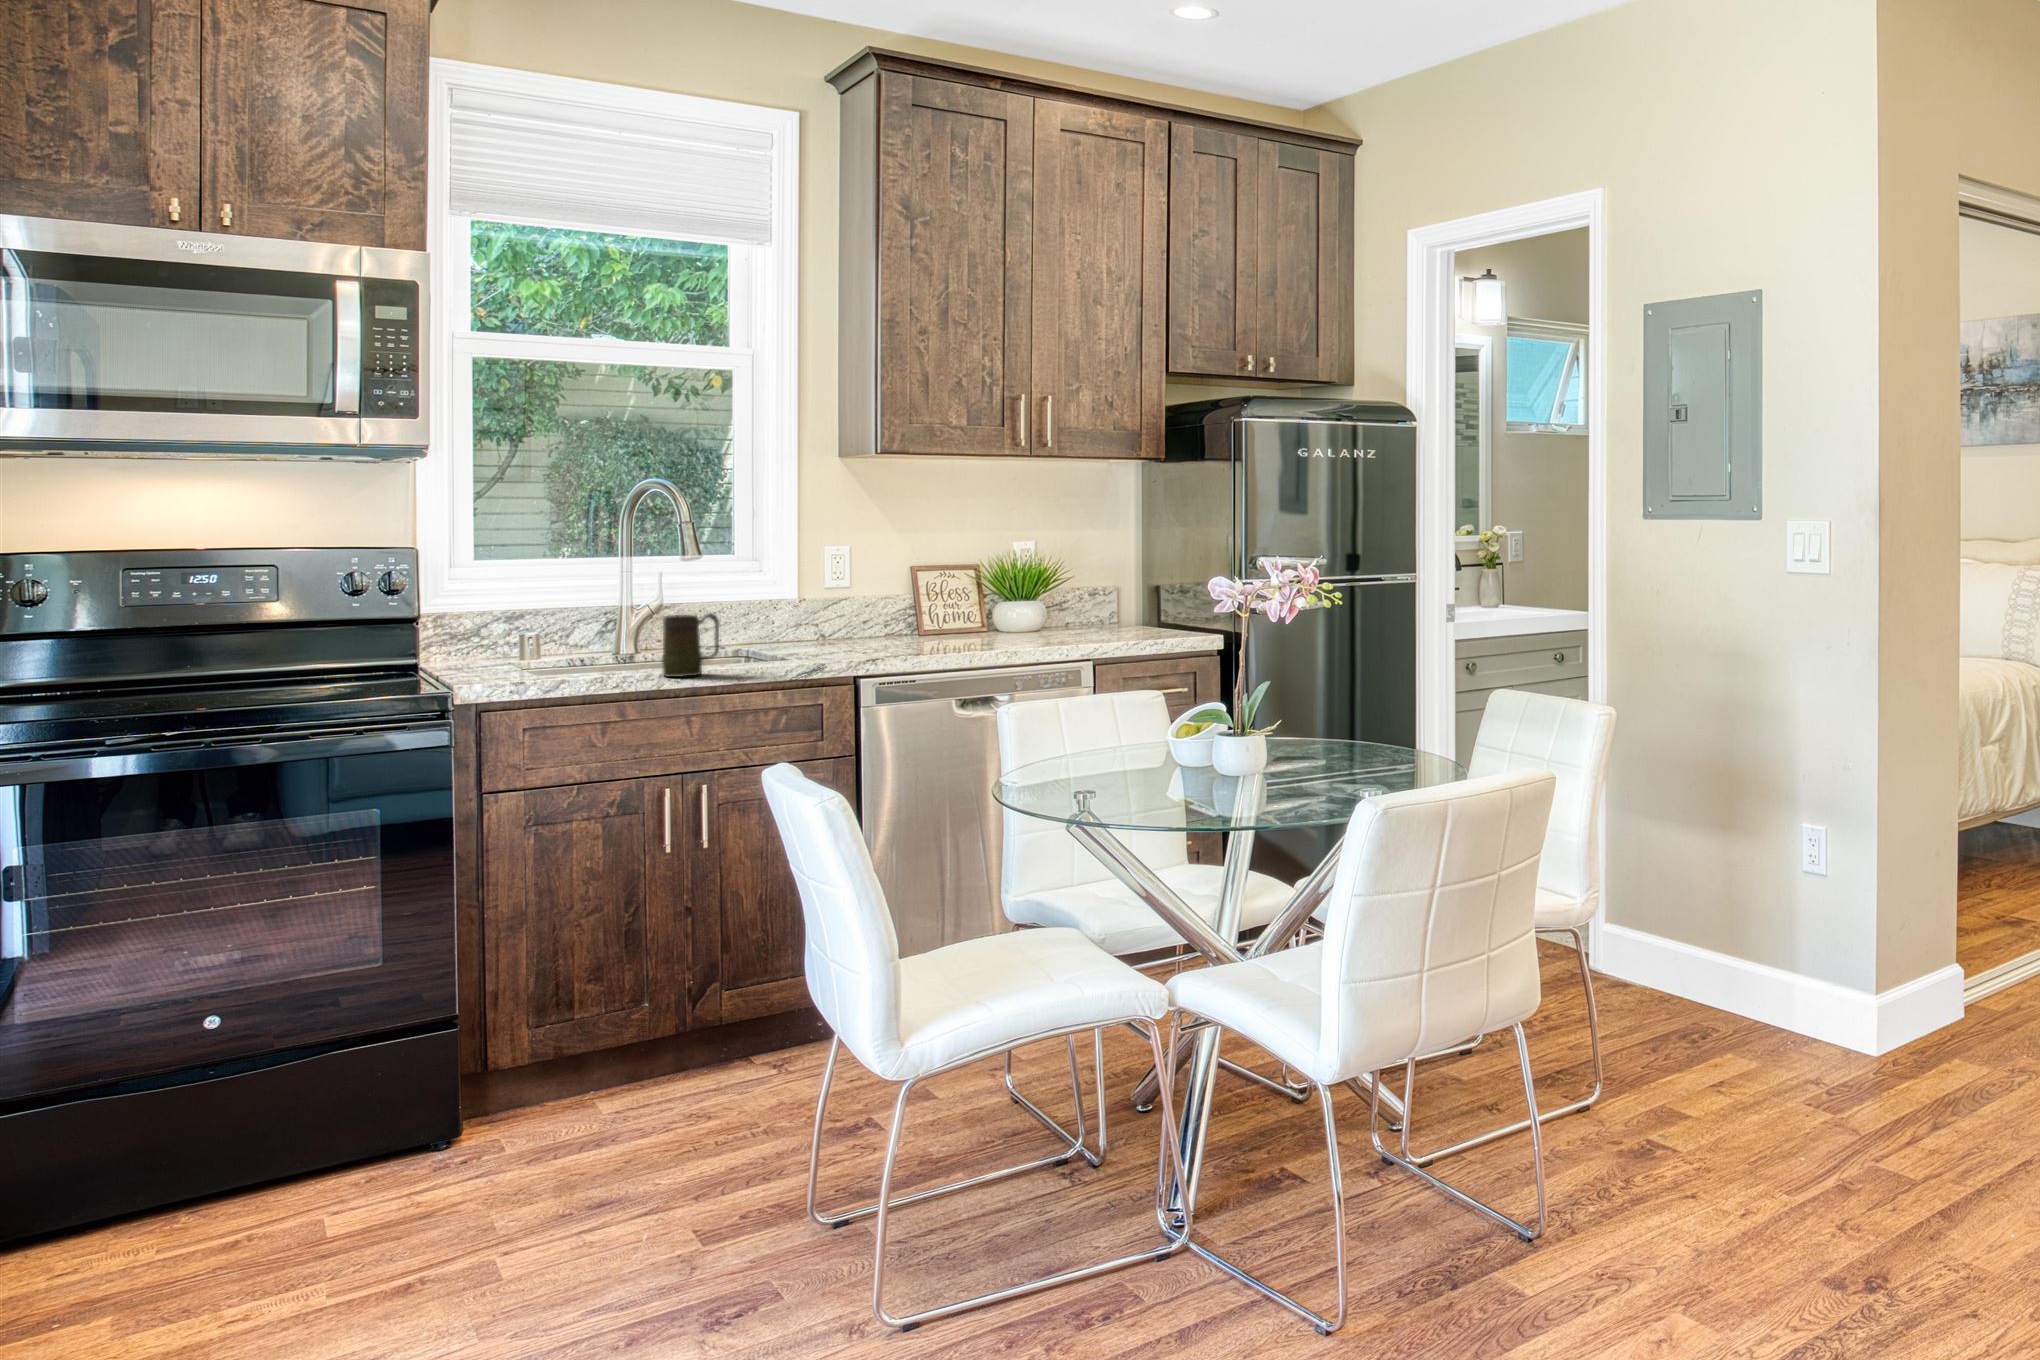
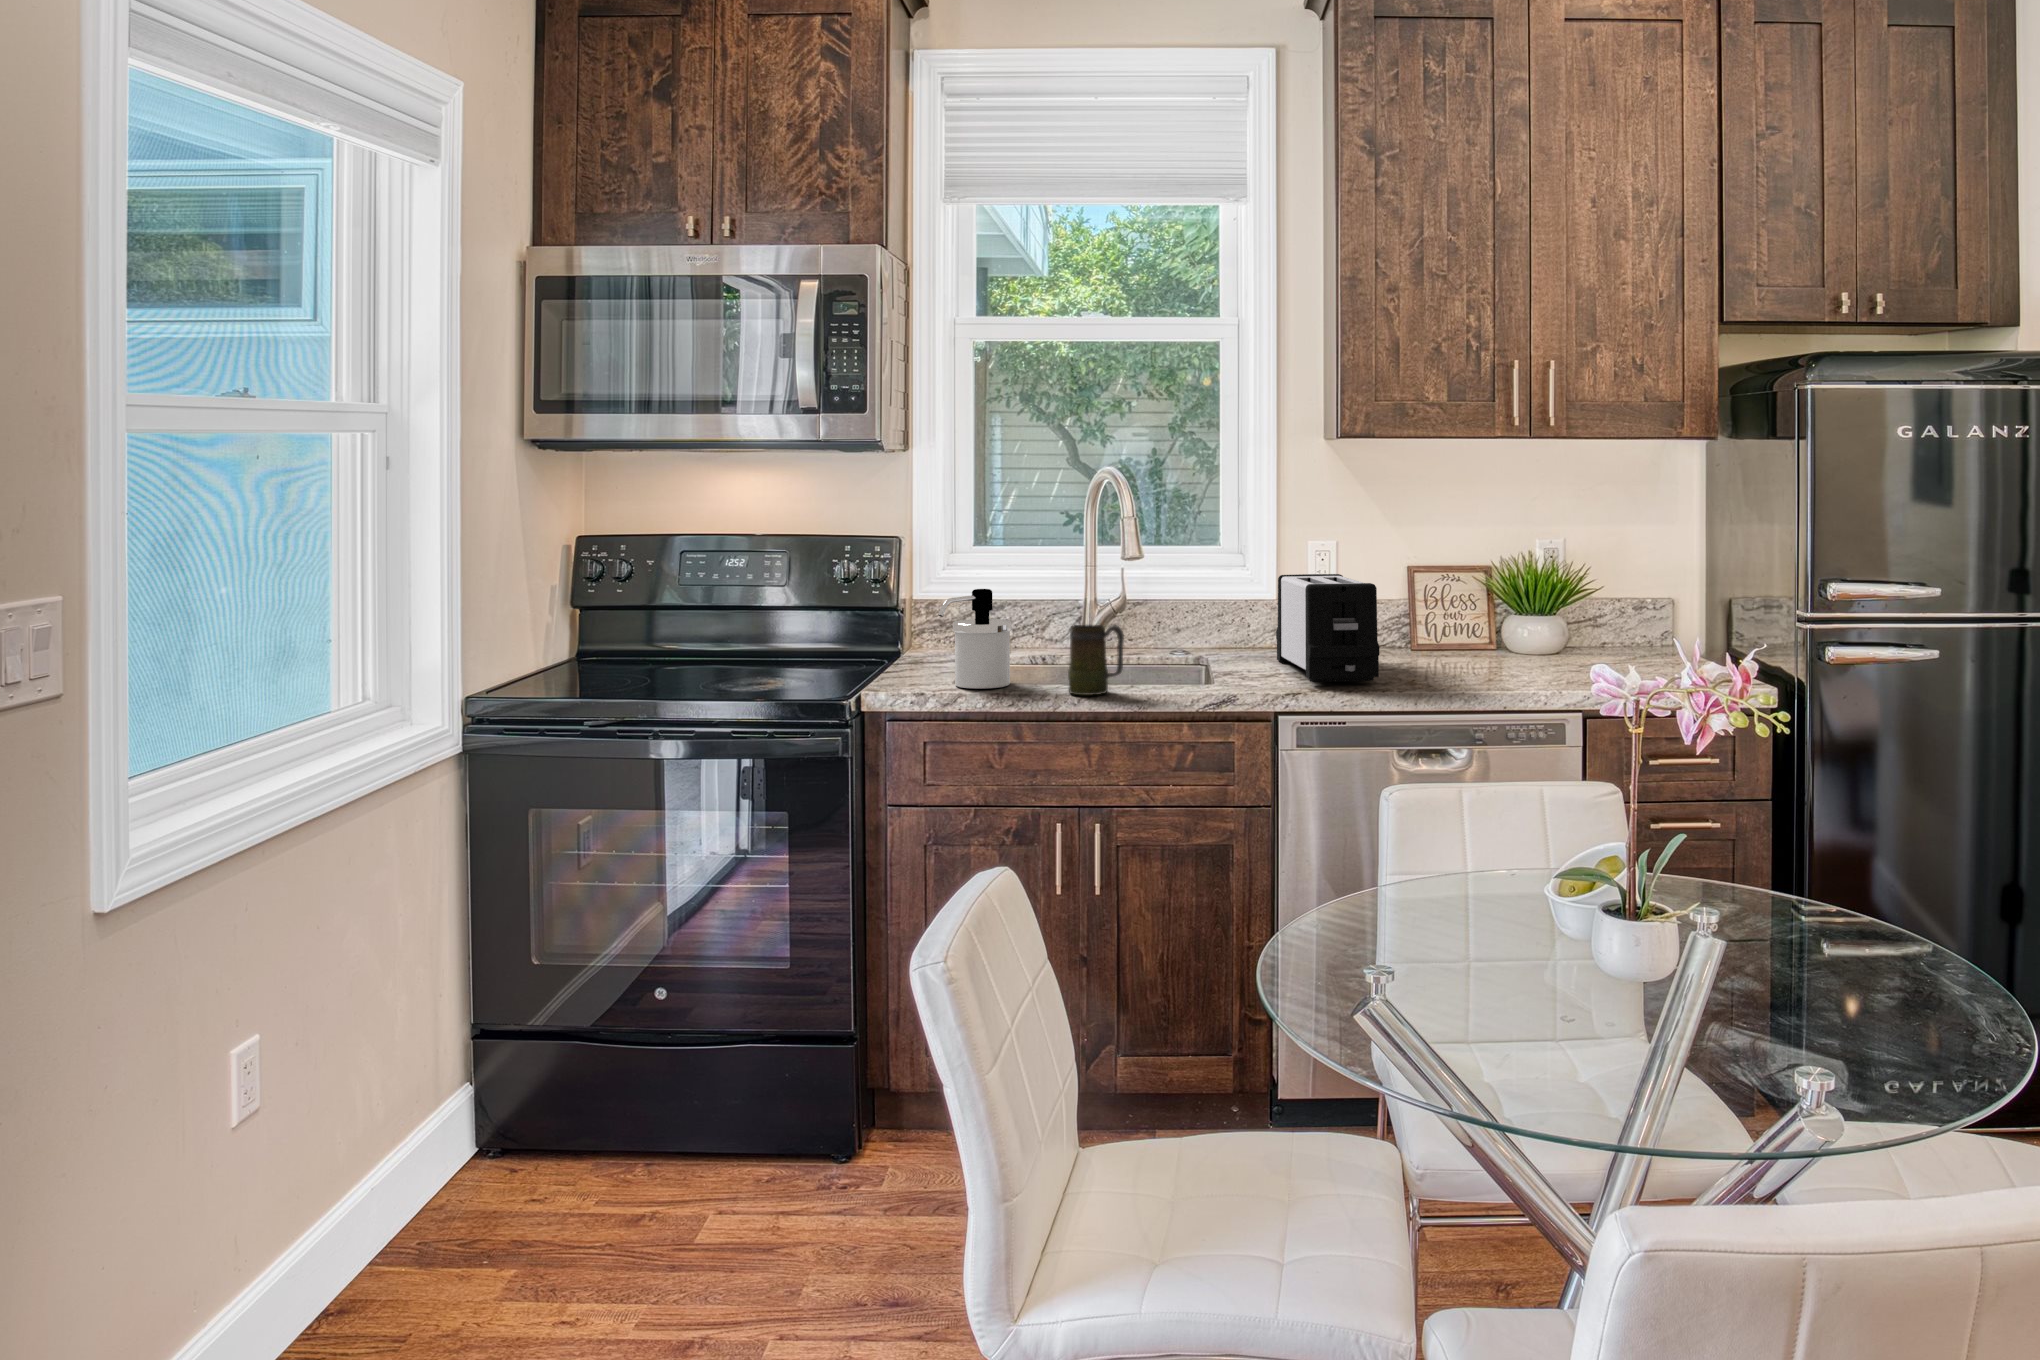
toaster: none [815,570,933,655] -> present [1276,574,1380,682]
soap dispenser: none [527,587,592,680] -> present [938,589,1012,689]

